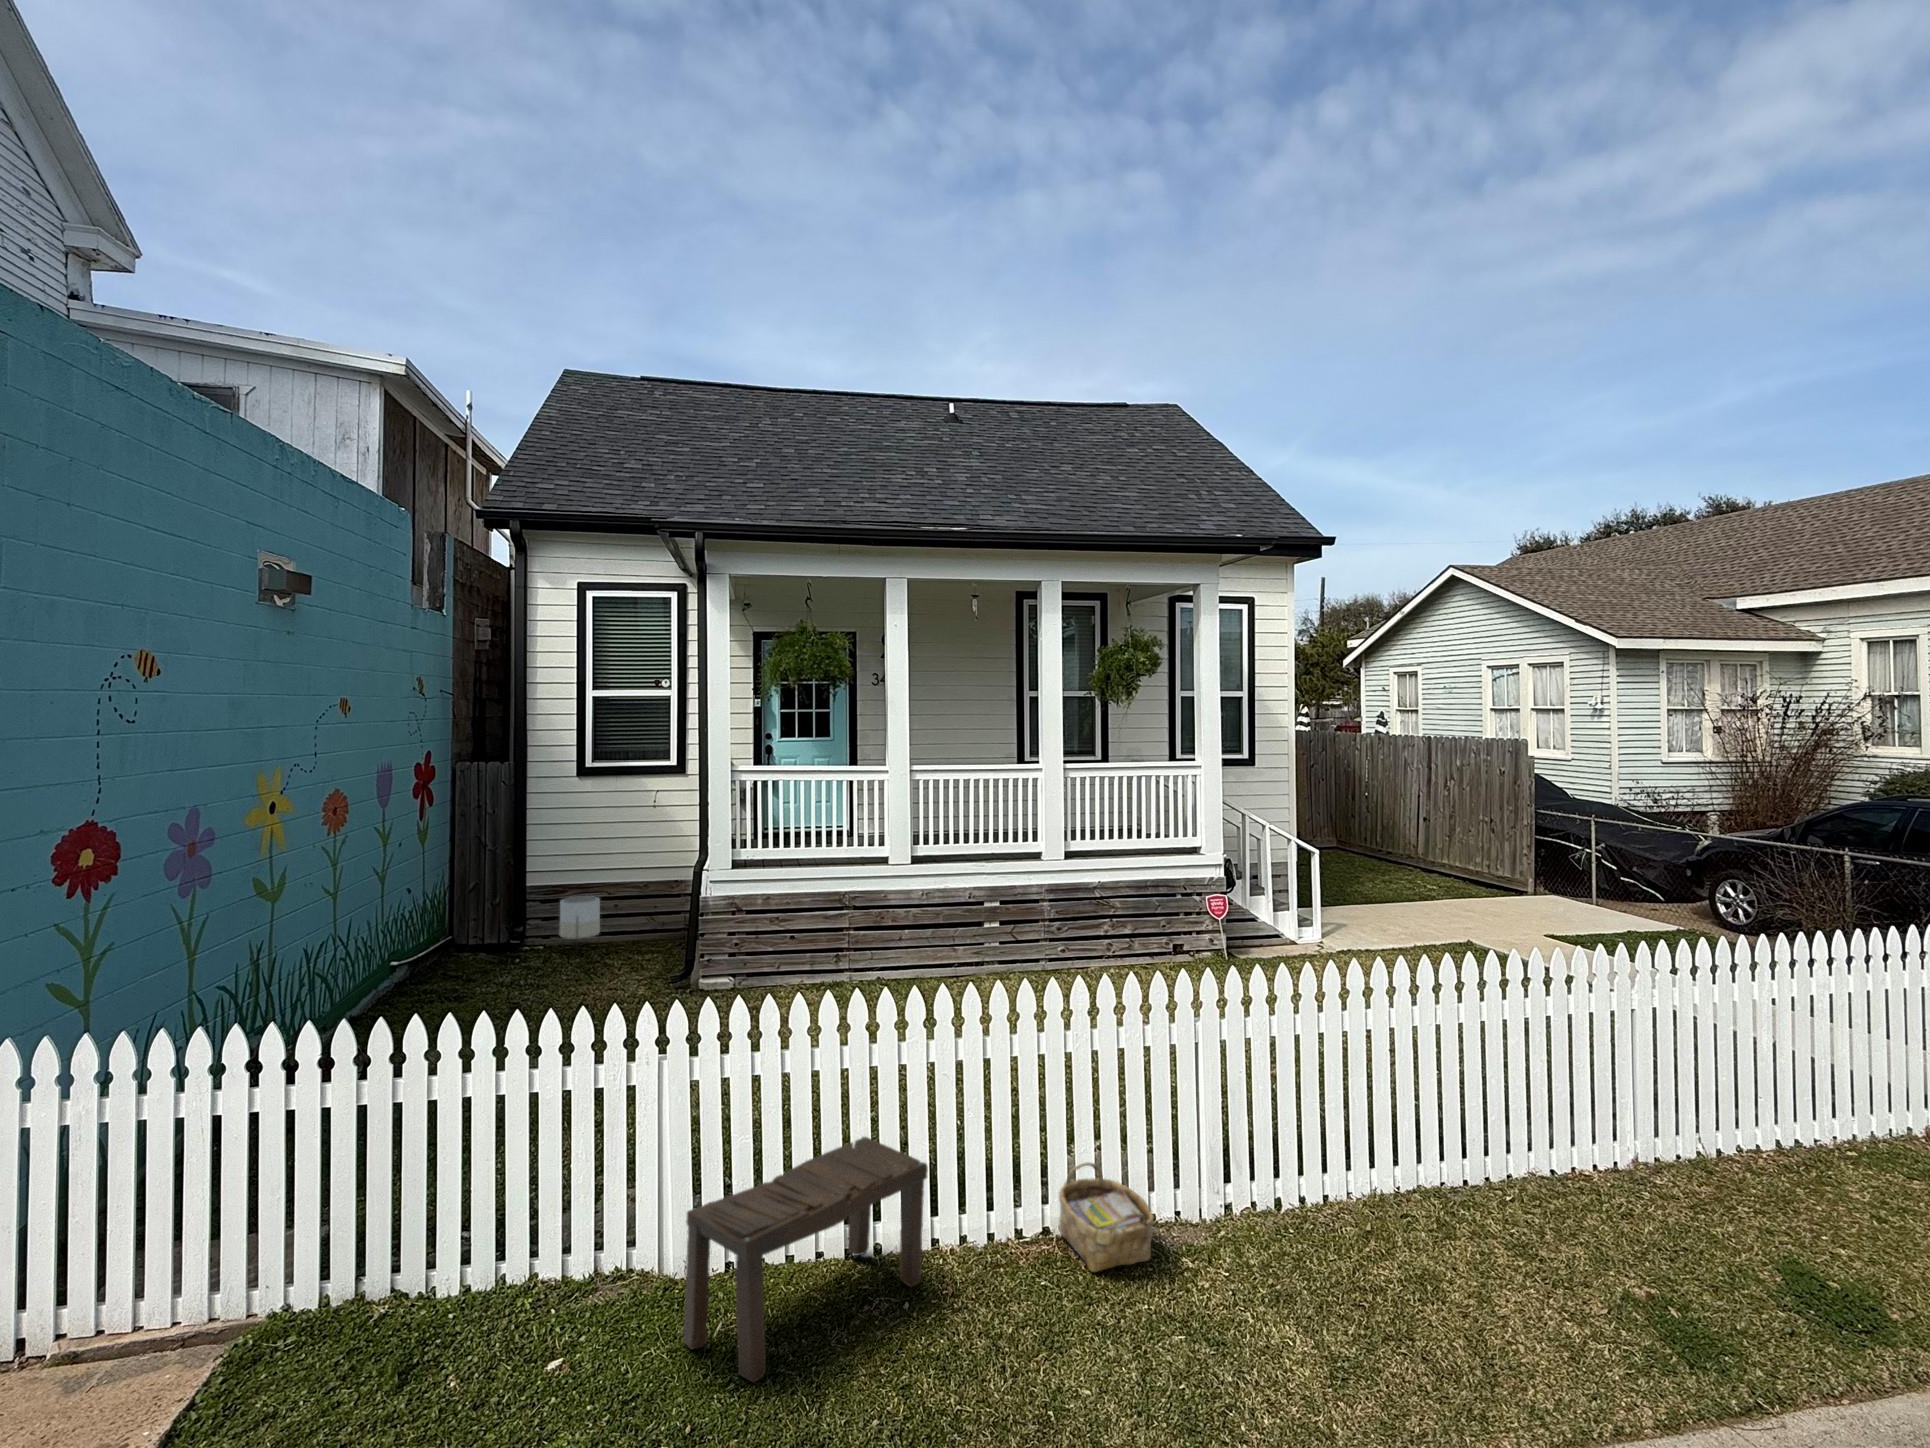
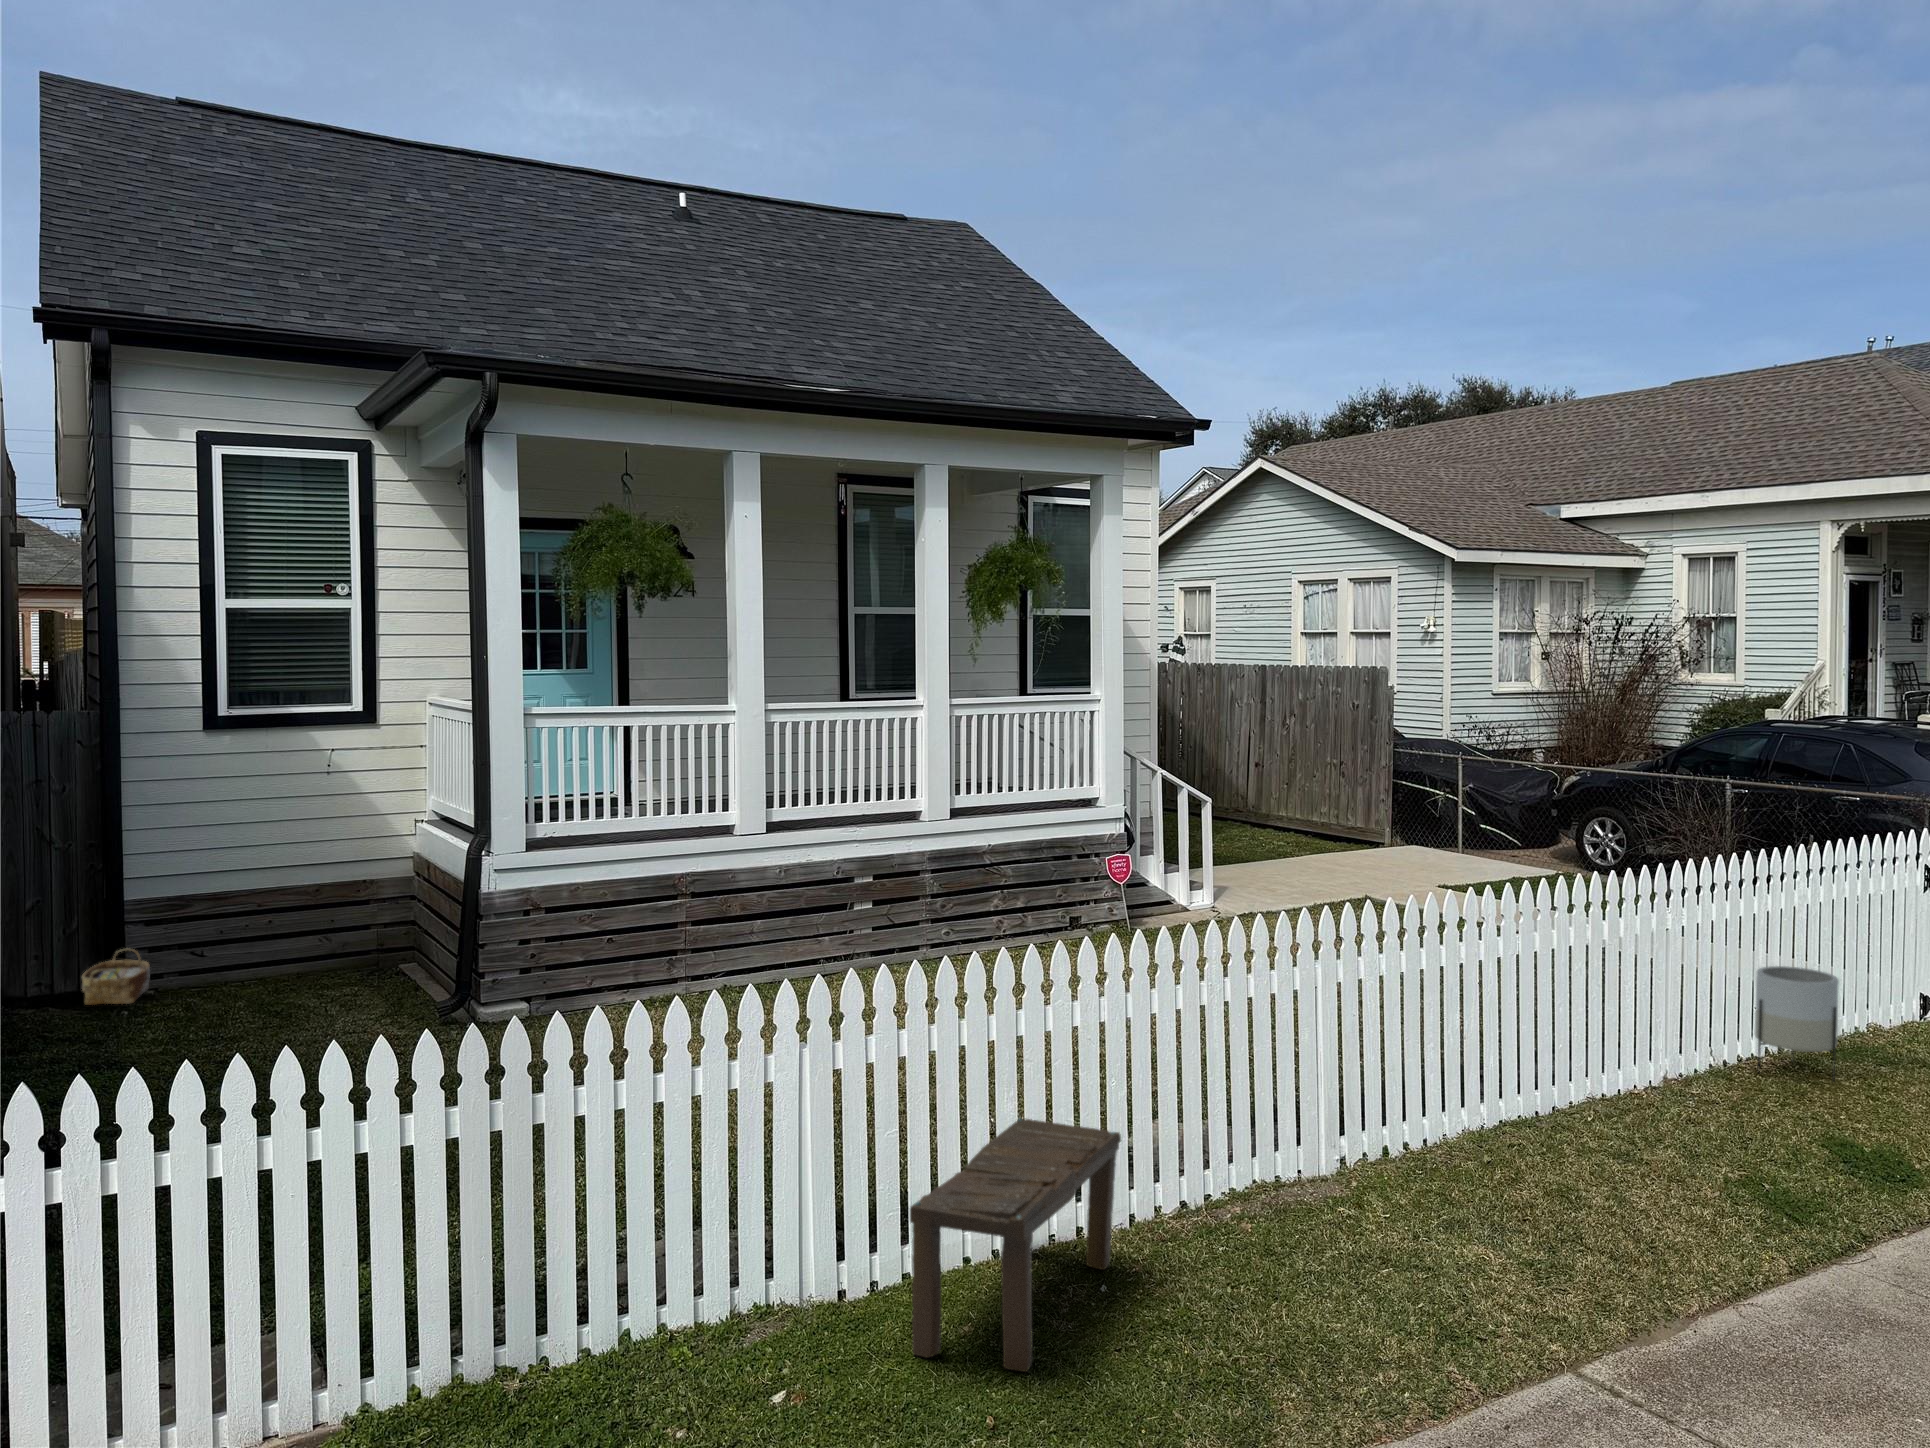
planter: present [560,896,600,940] -> present [1755,966,1839,1081]
woven basket: present [1059,1162,1154,1272] -> present [82,948,150,1005]

